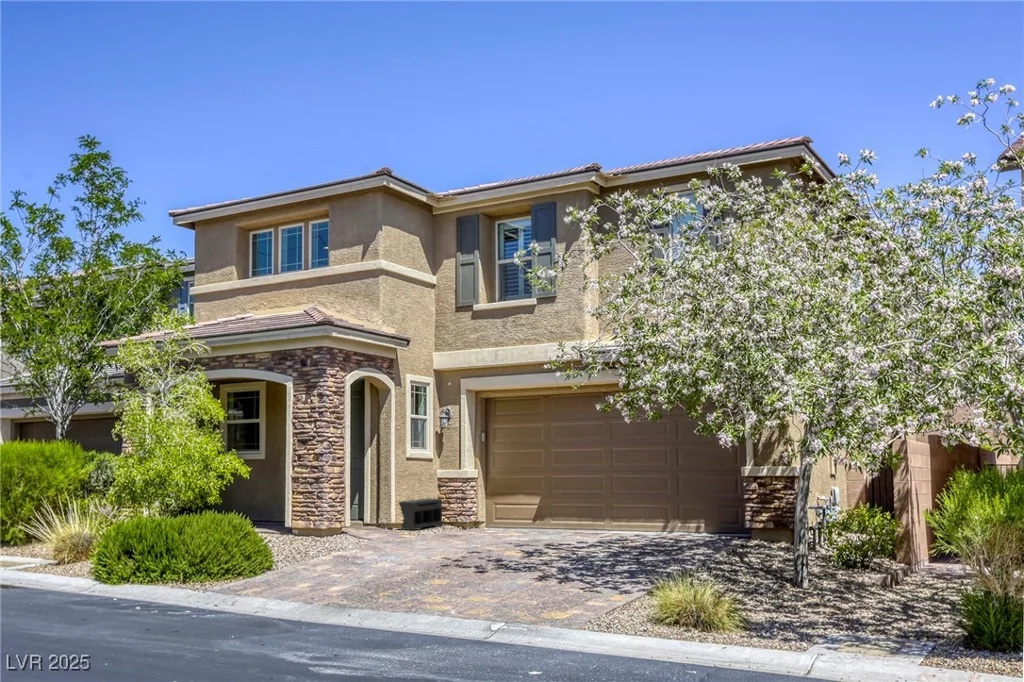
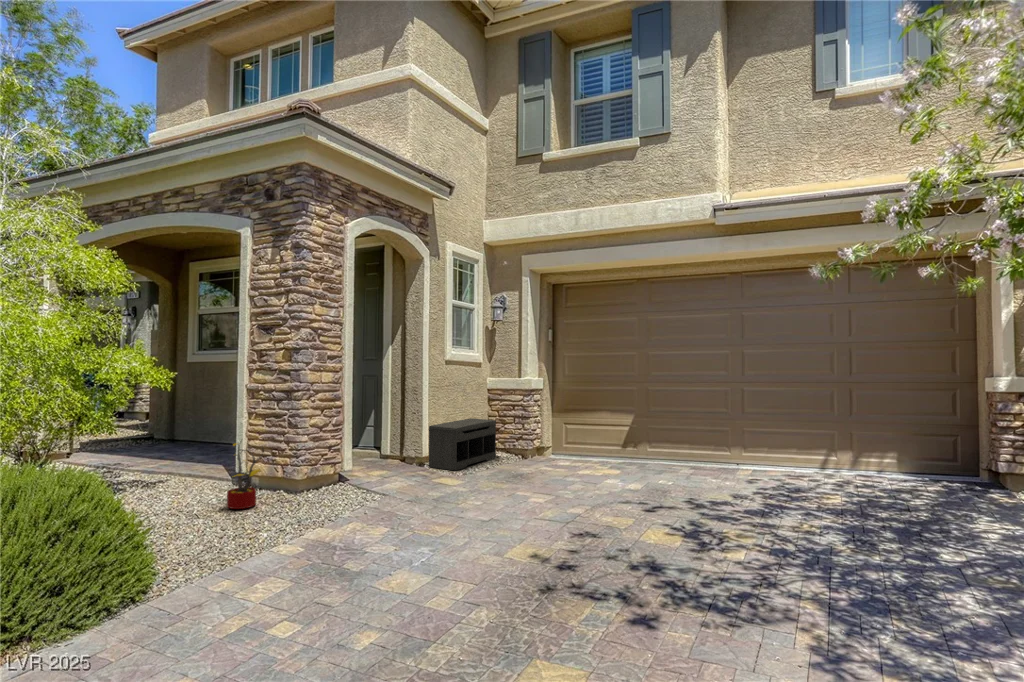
decorative plant: none [287,506,308,543] -> present [227,443,263,509]

